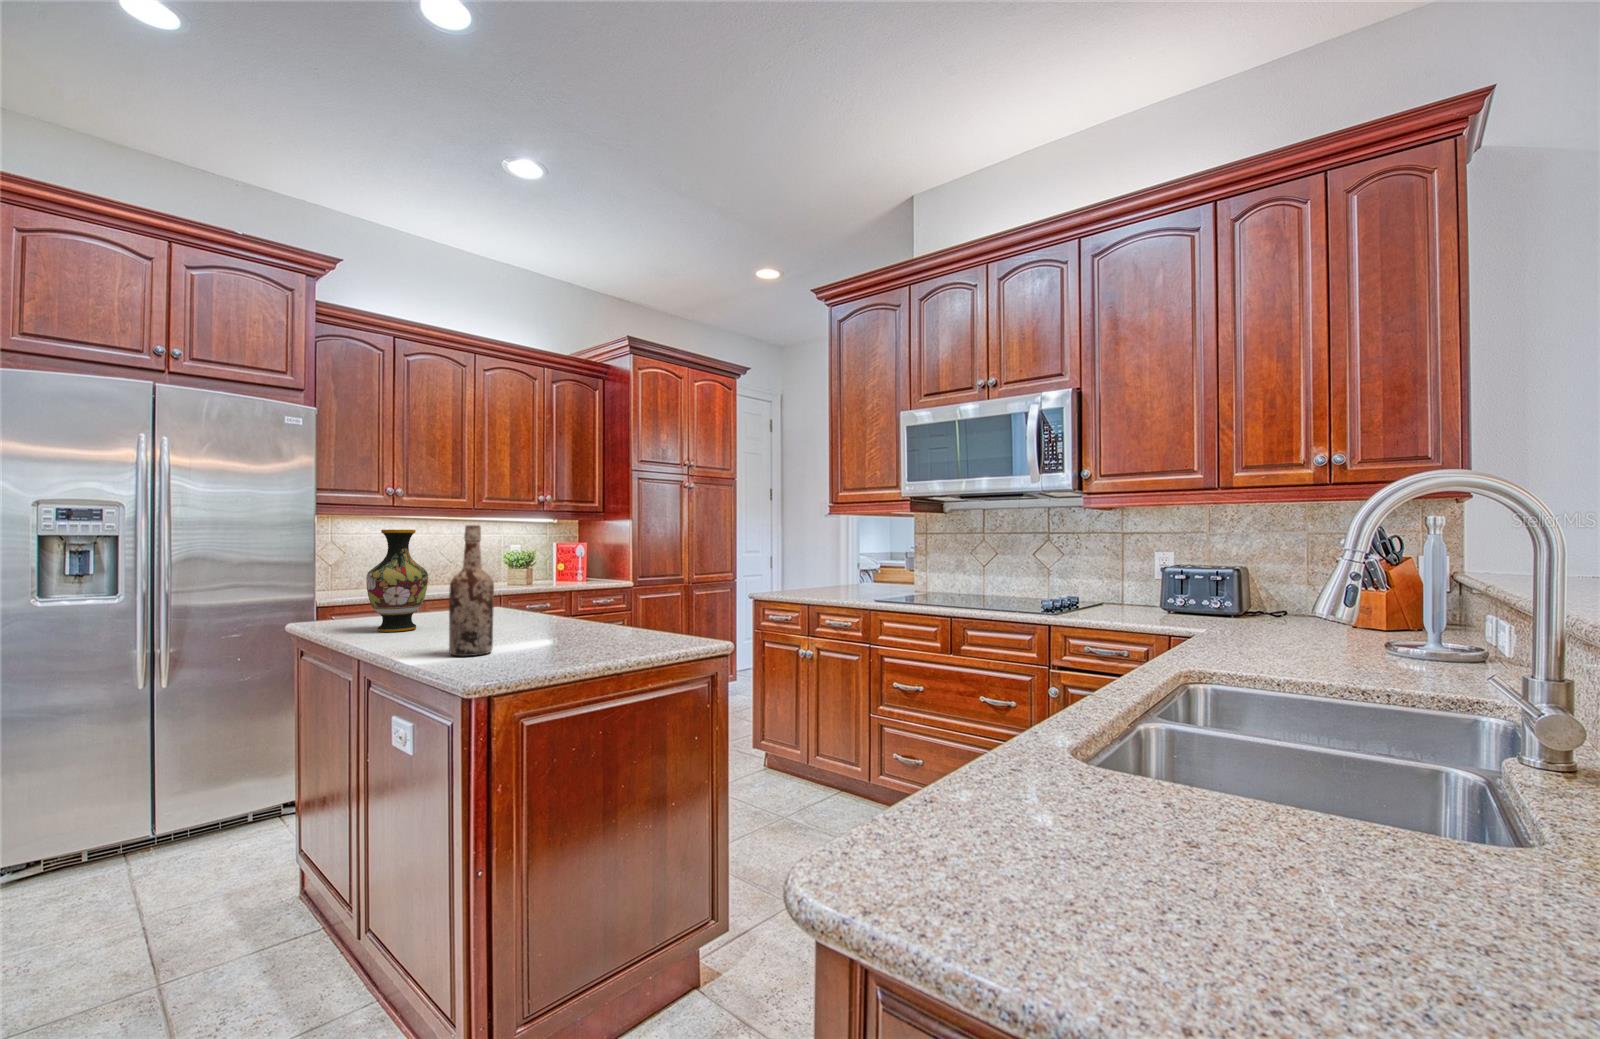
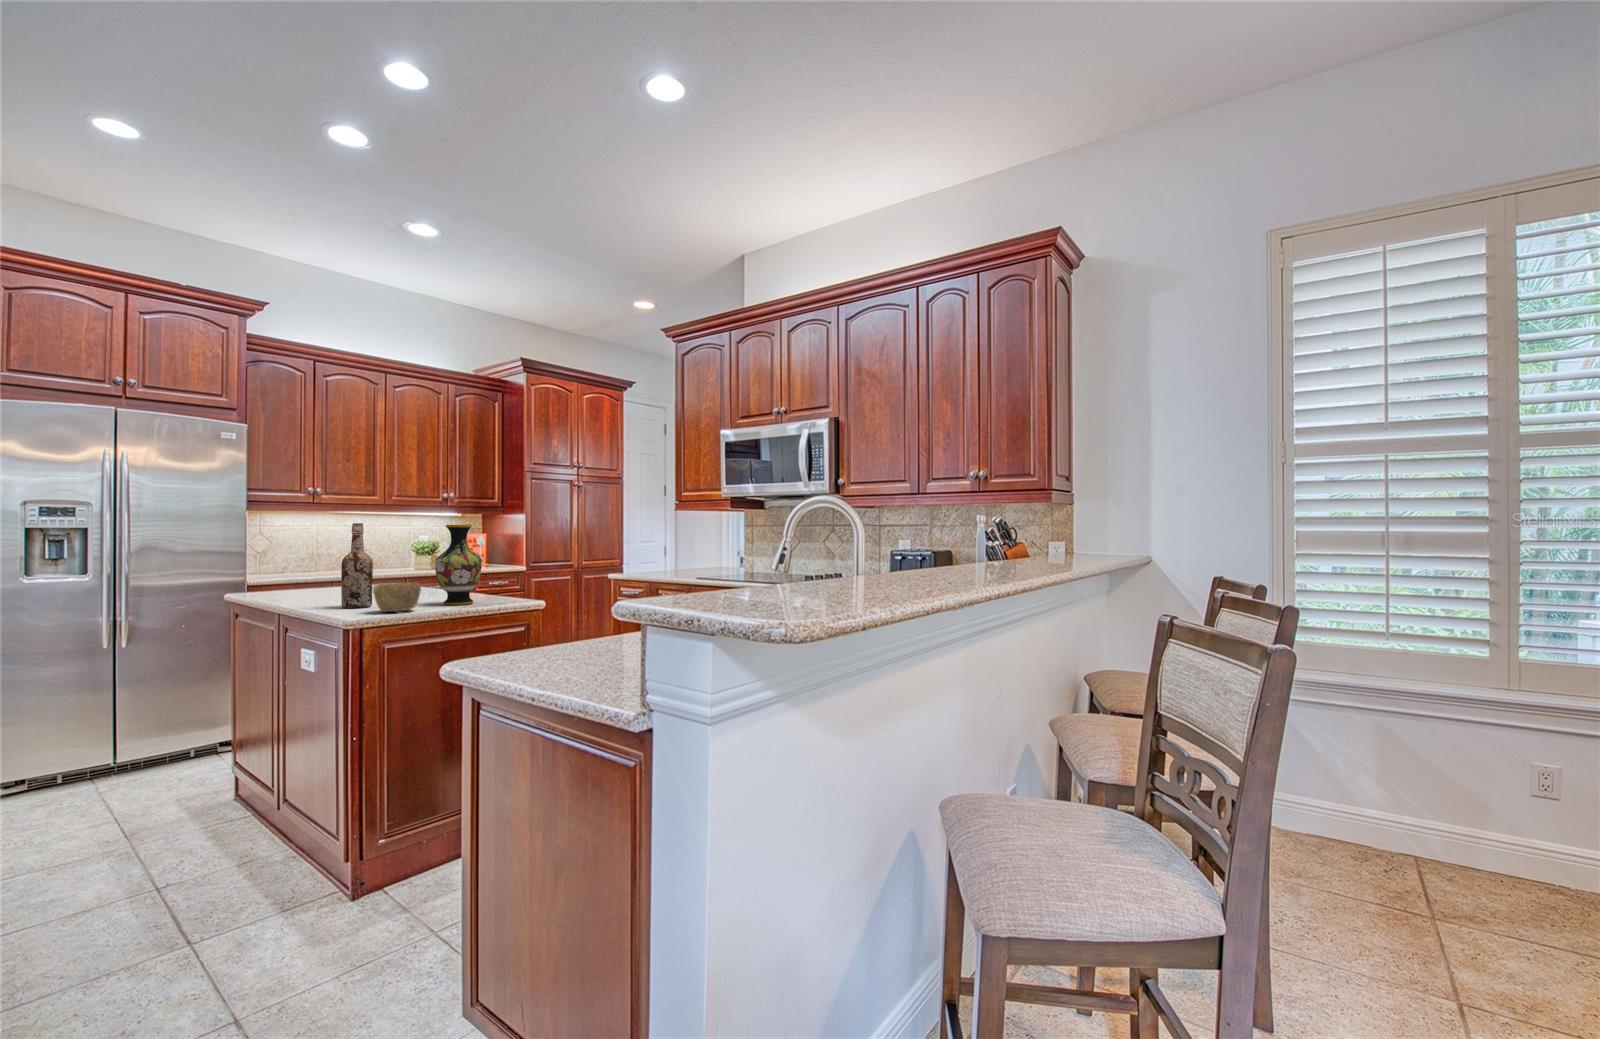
vase: present [366,530,428,632] -> present [435,525,482,605]
bowl: none [503,618,573,667] -> present [373,582,421,612]

